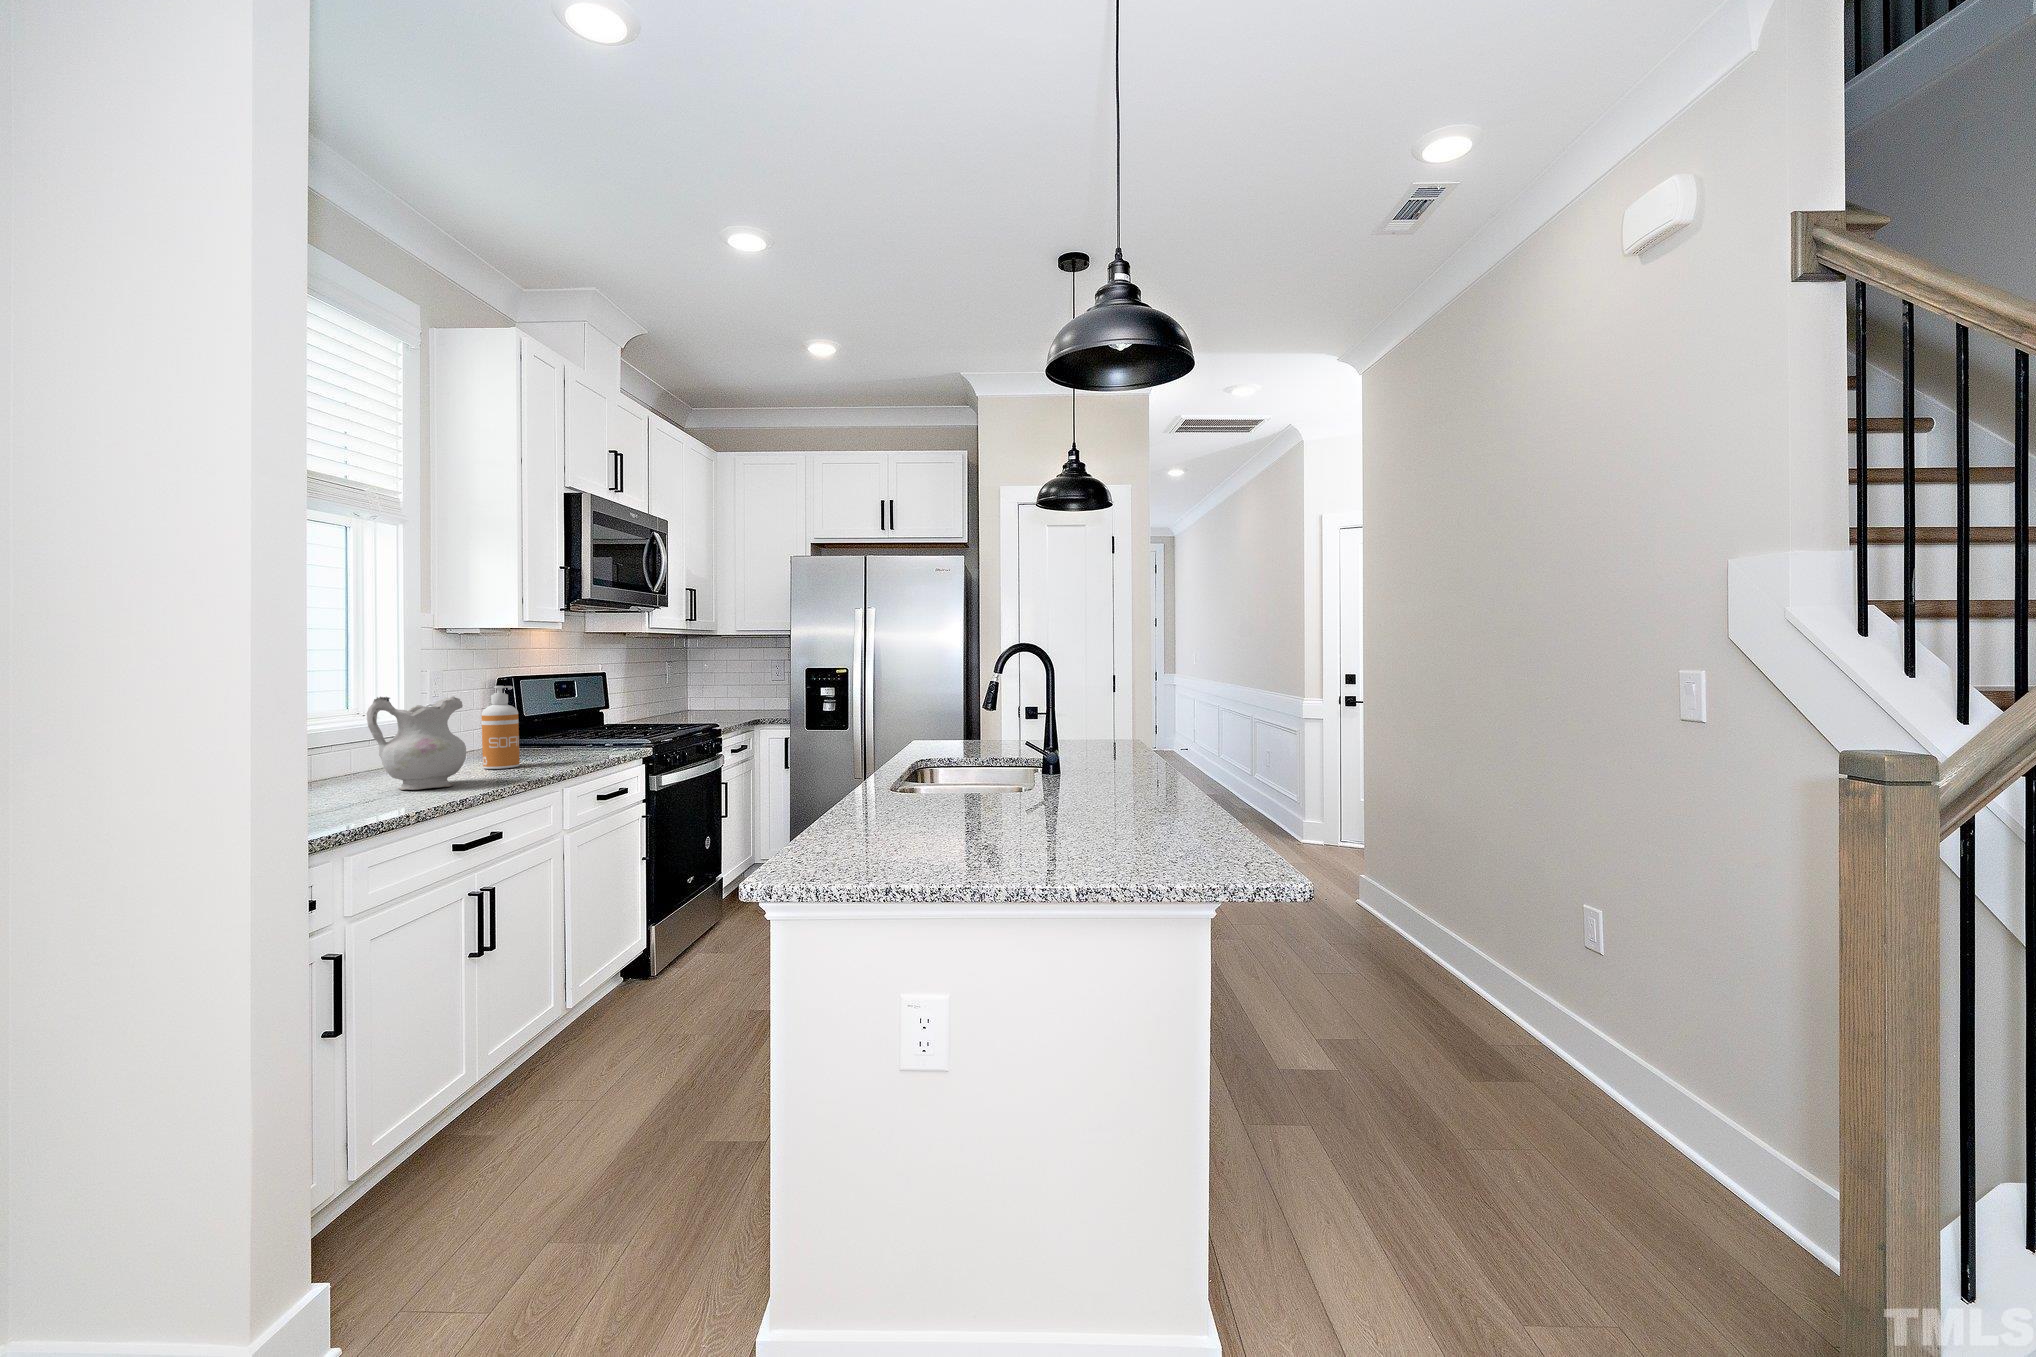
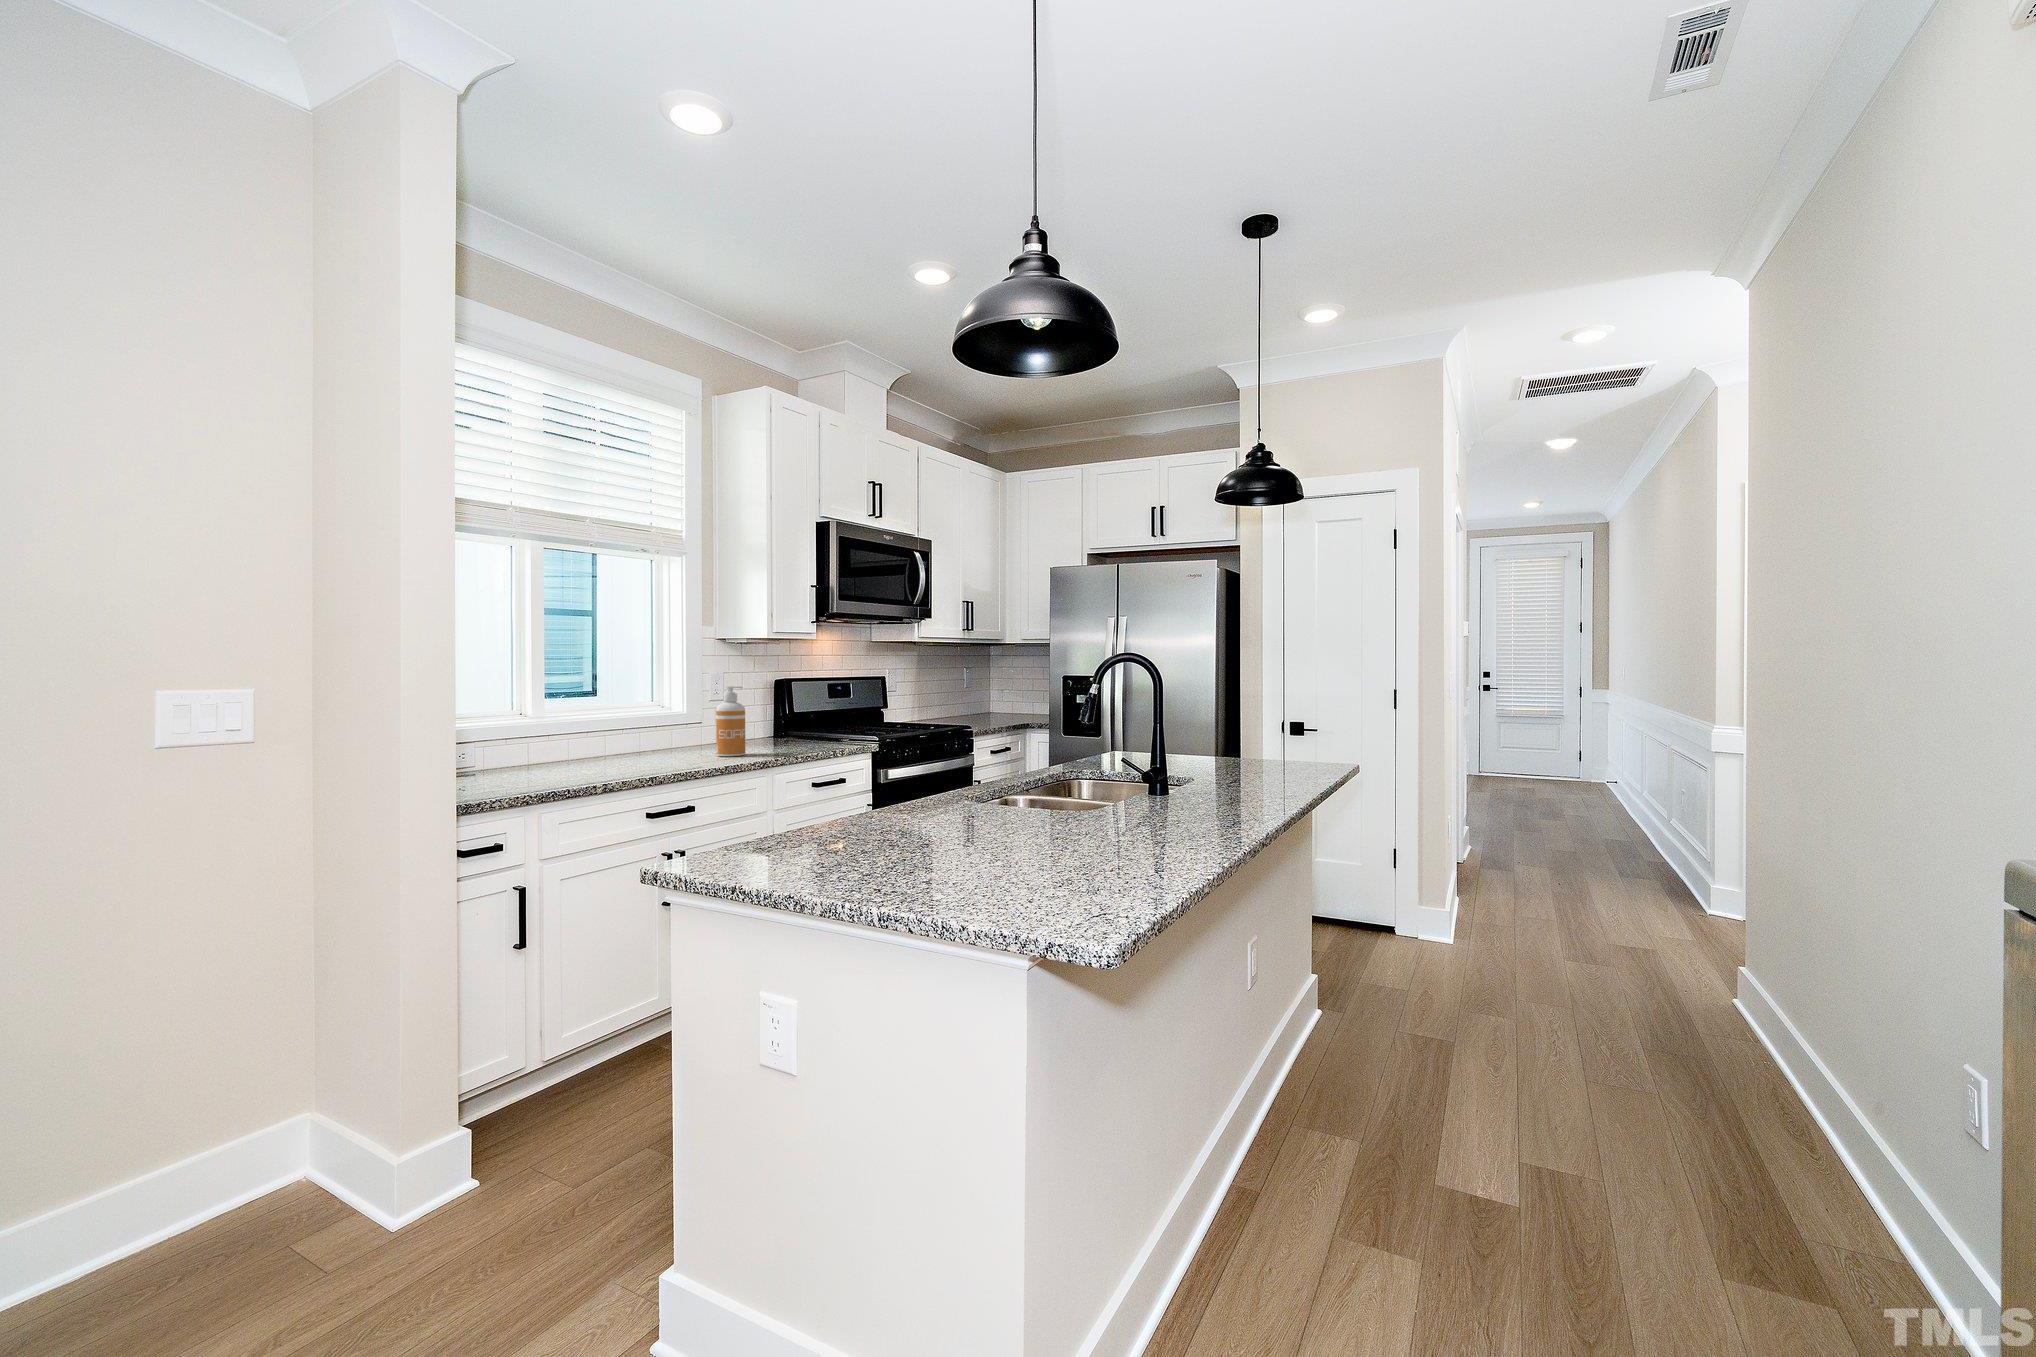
ceramic pitcher: present [367,696,466,790] -> none [608,692,680,769]

